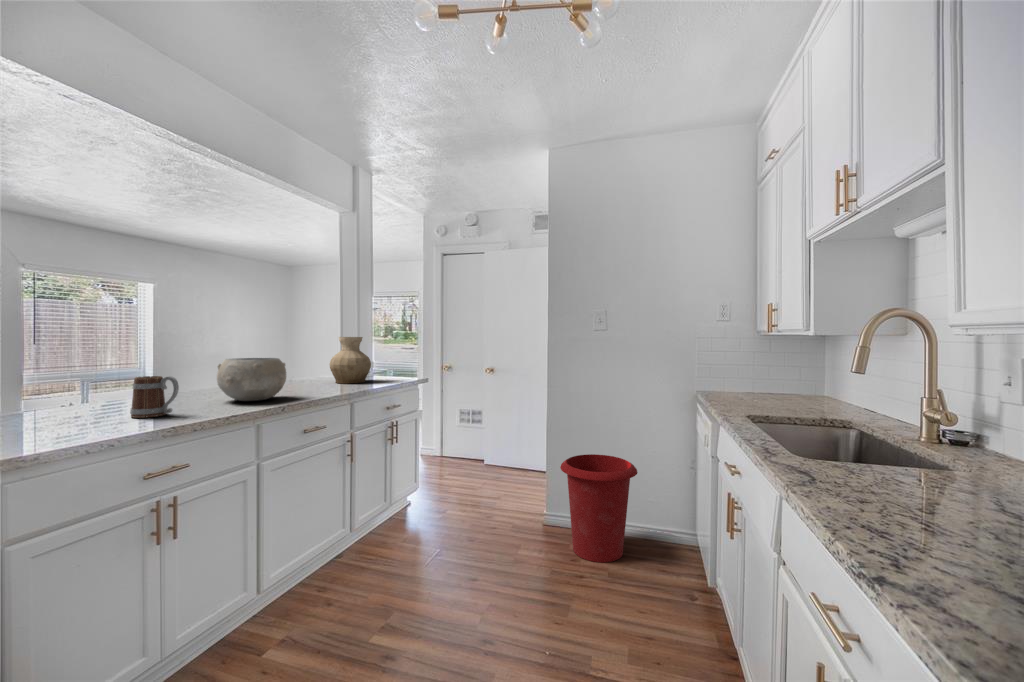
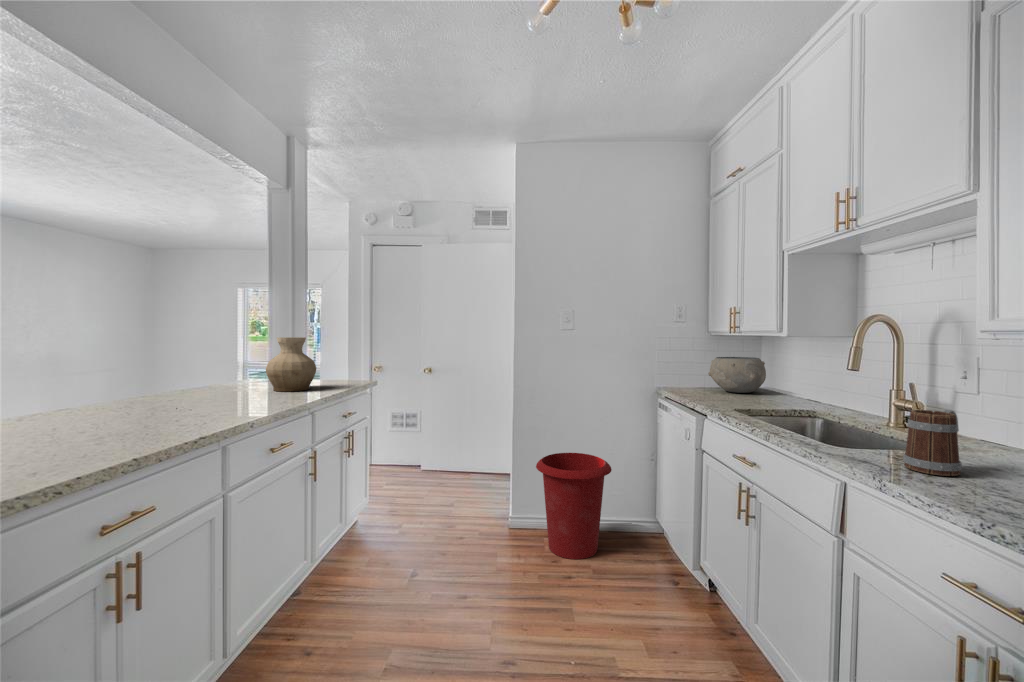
ceramic bowl: present [217,358,286,401] -> present [708,357,766,393]
mug: present [130,376,179,418] -> present [903,410,962,476]

